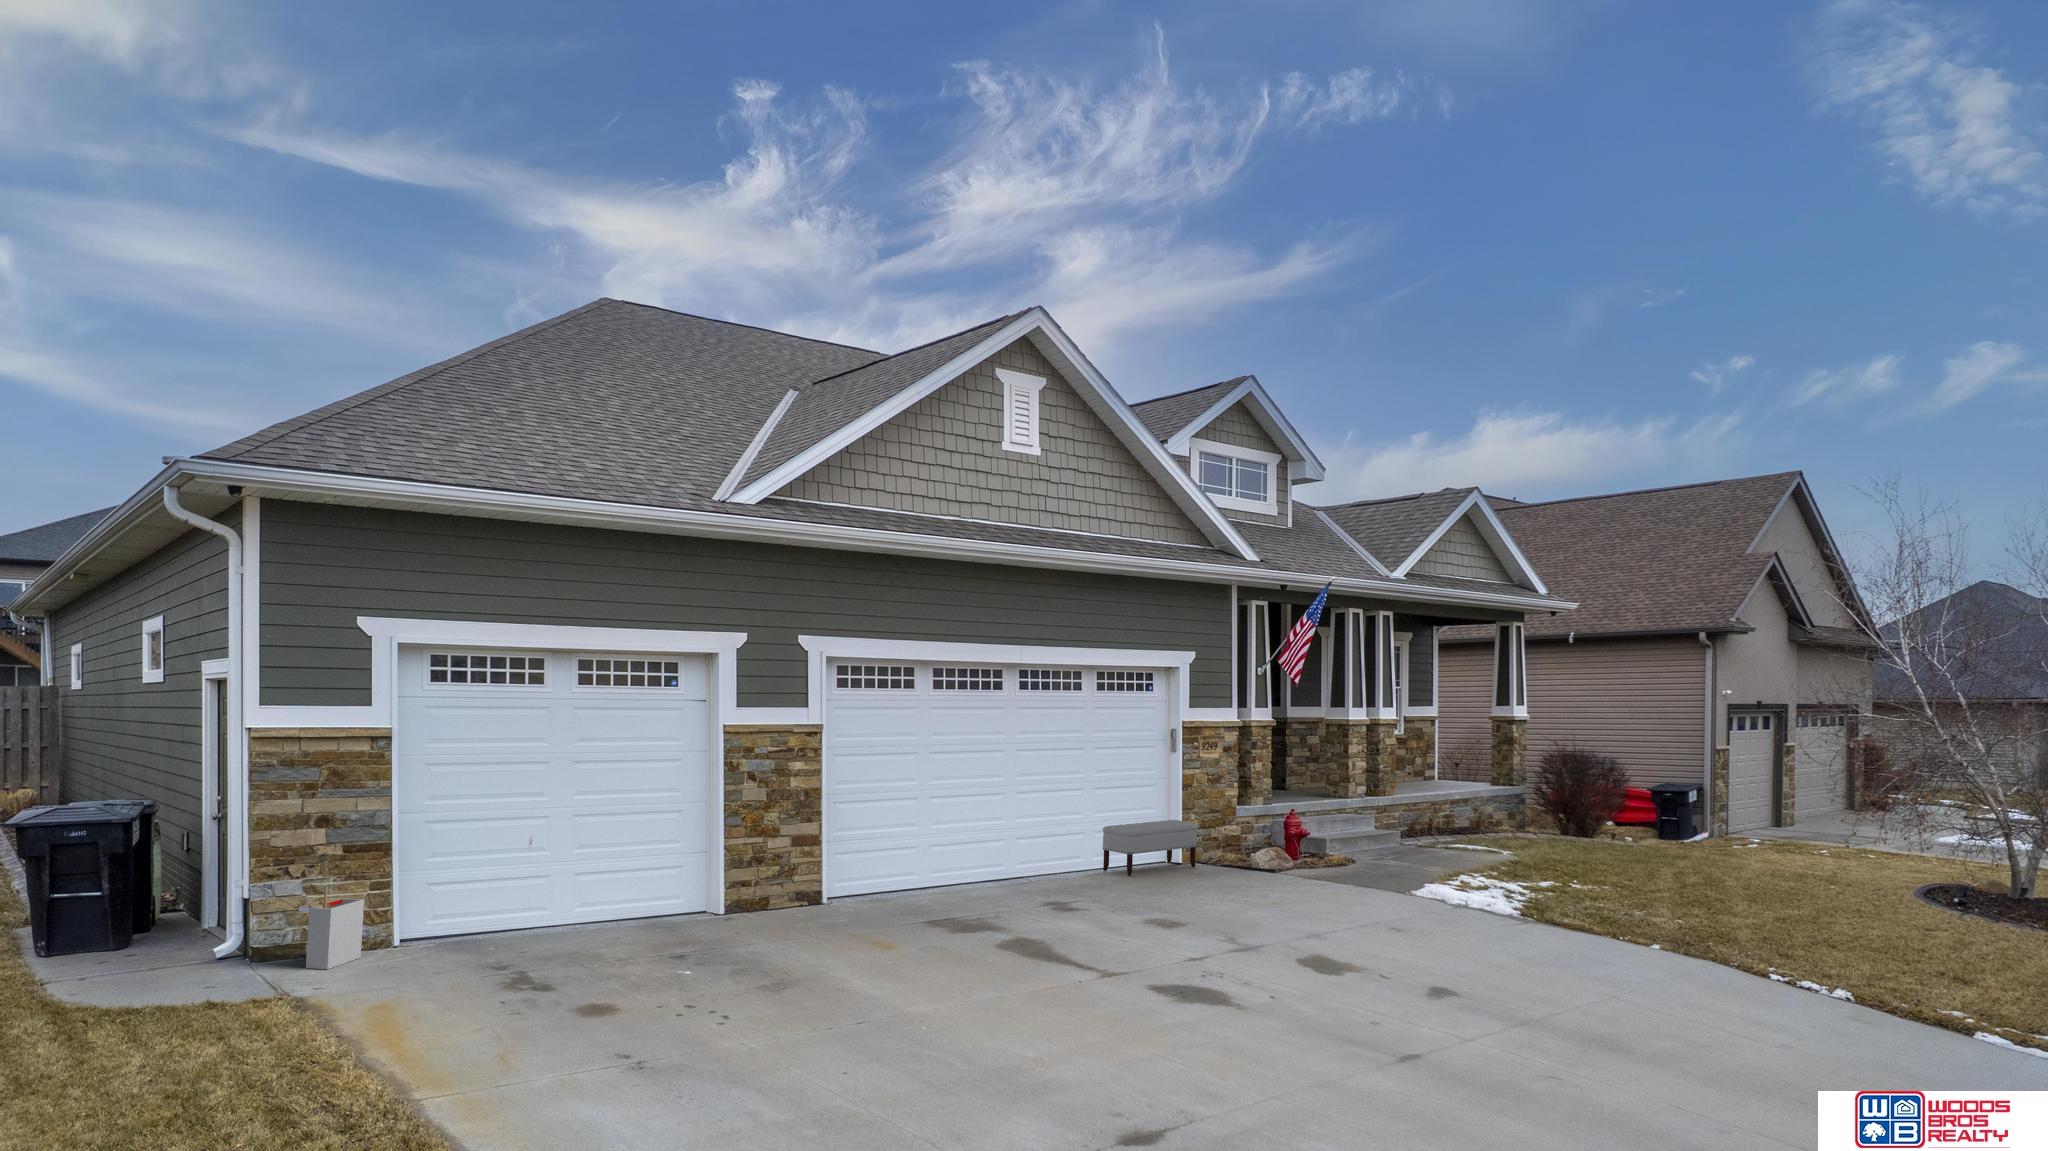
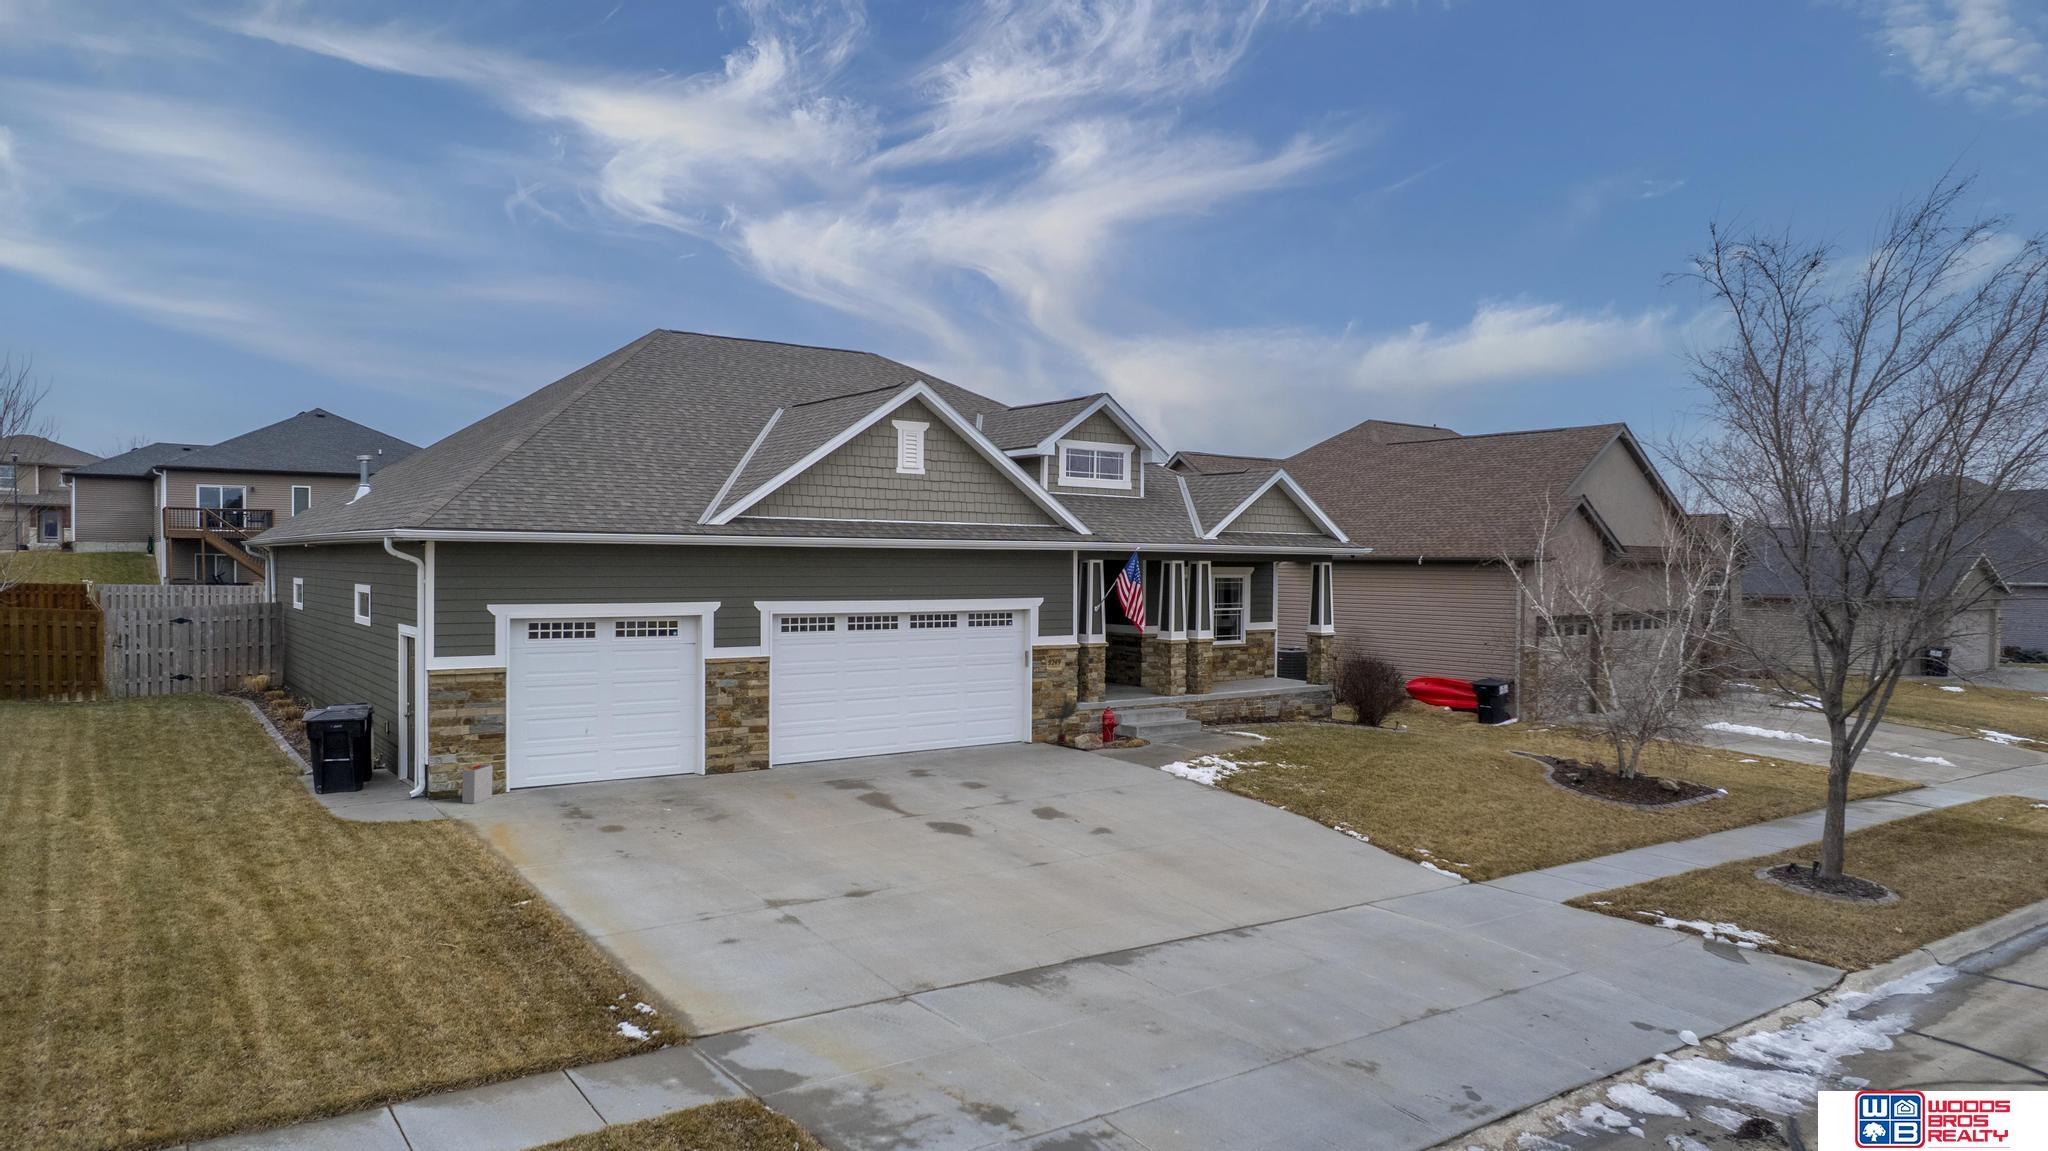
potted tree: none [1207,789,1256,865] -> present [1046,696,1080,743]
bench: present [1103,820,1198,876] -> none [969,714,1036,751]

